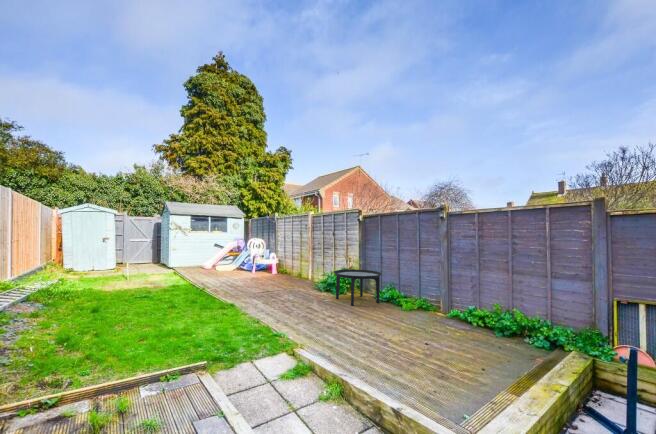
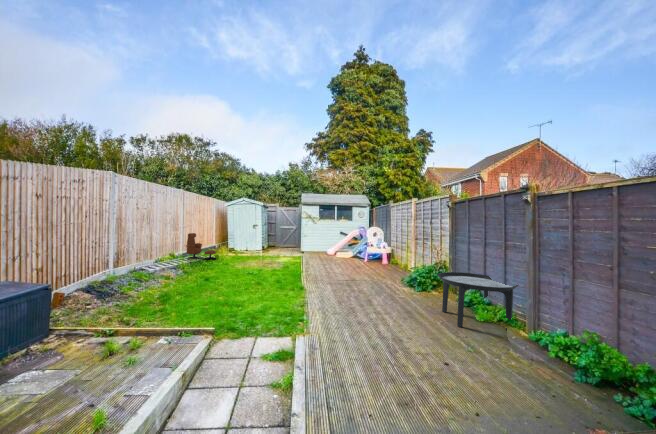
lounge chair: none [13,255,65,290] -> present [186,233,216,260]

